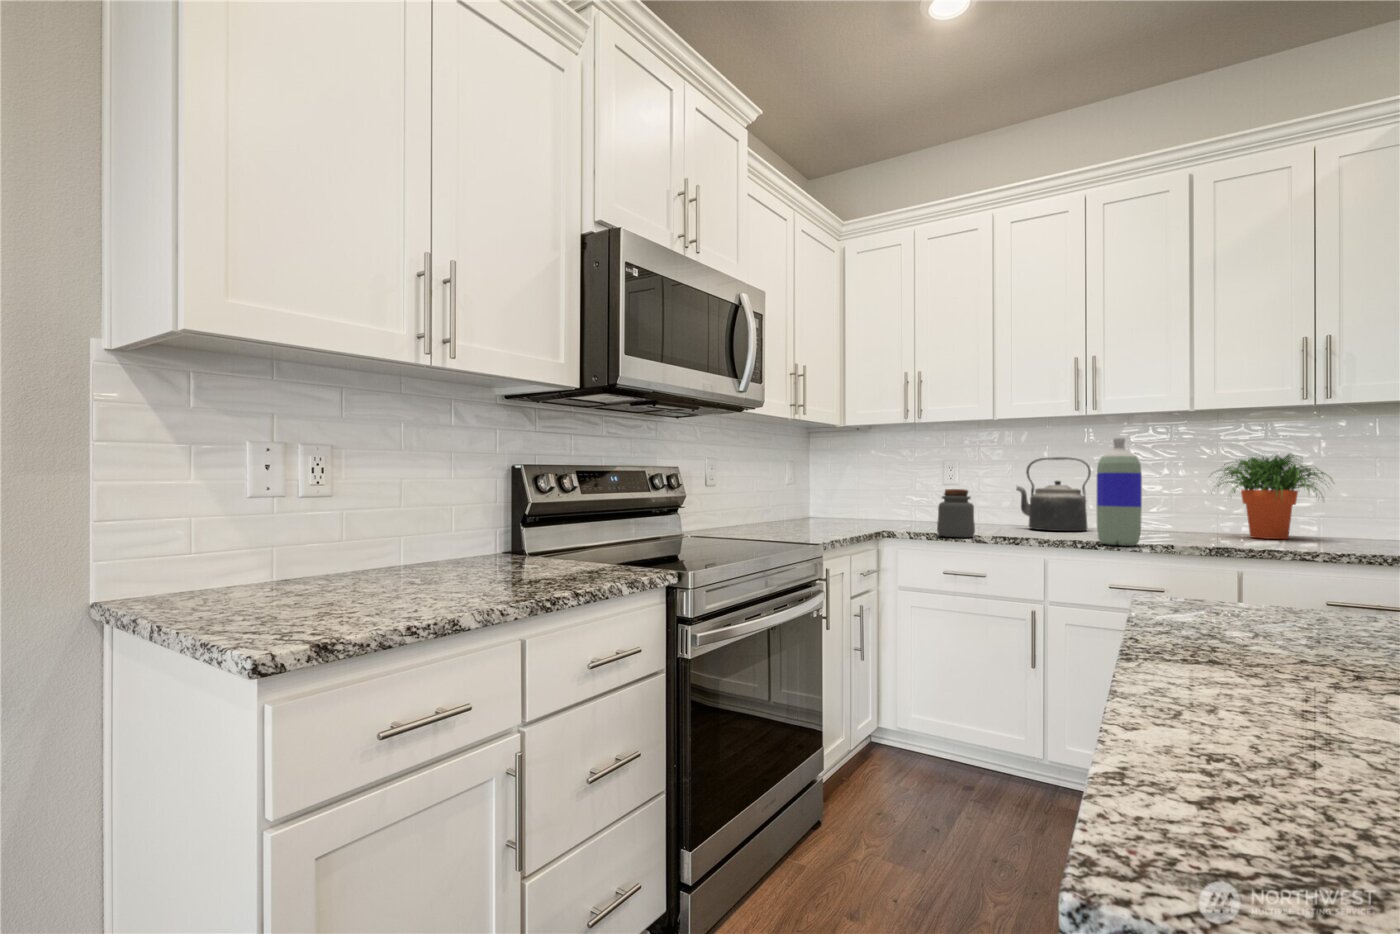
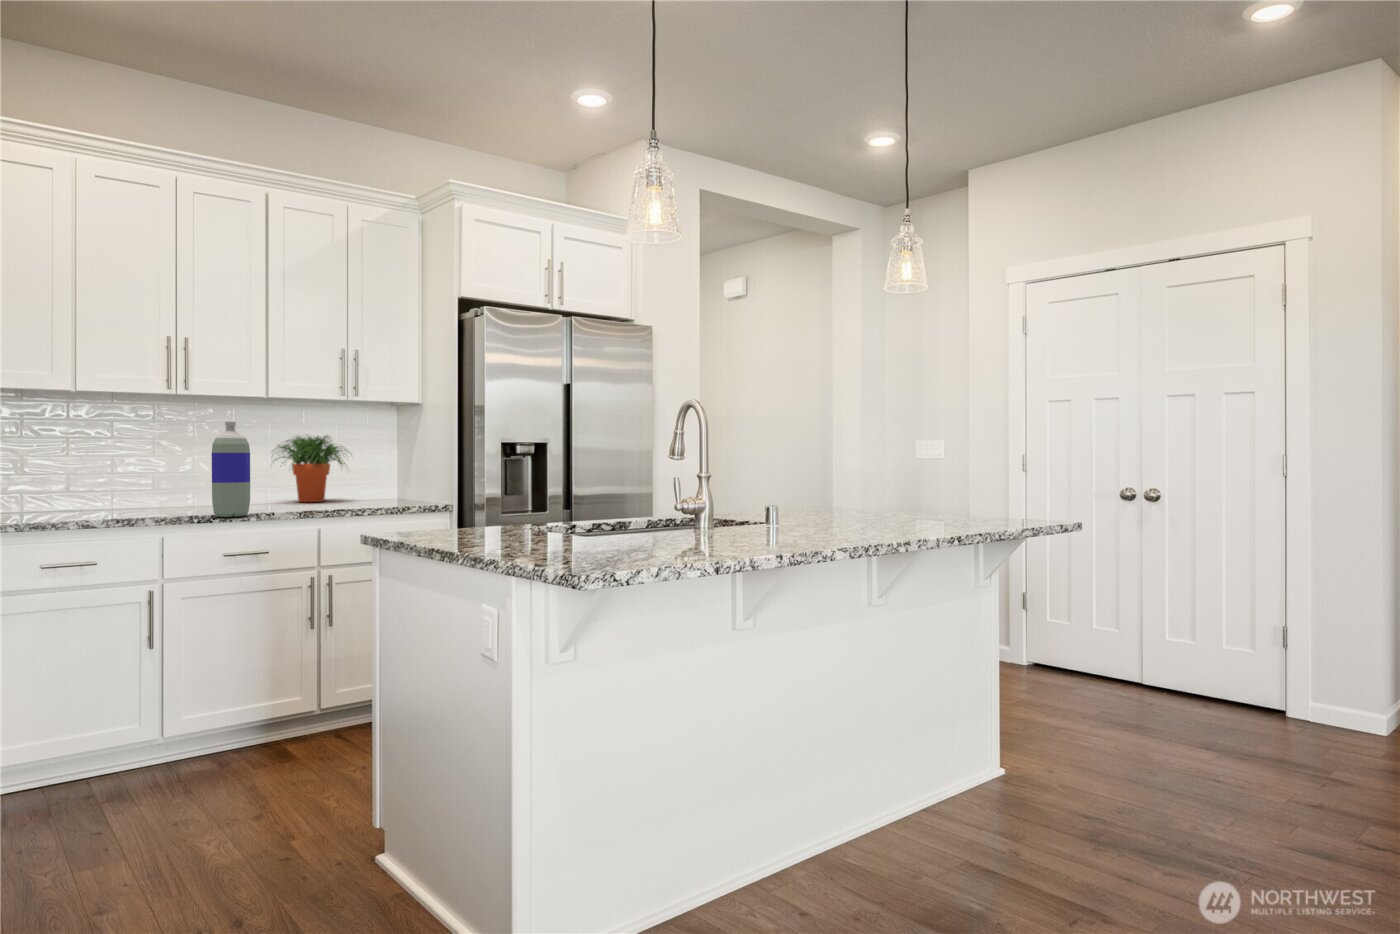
kettle: present [1016,457,1091,531] -> none [78,434,164,510]
jar: present [937,489,975,537] -> none [26,471,76,525]

